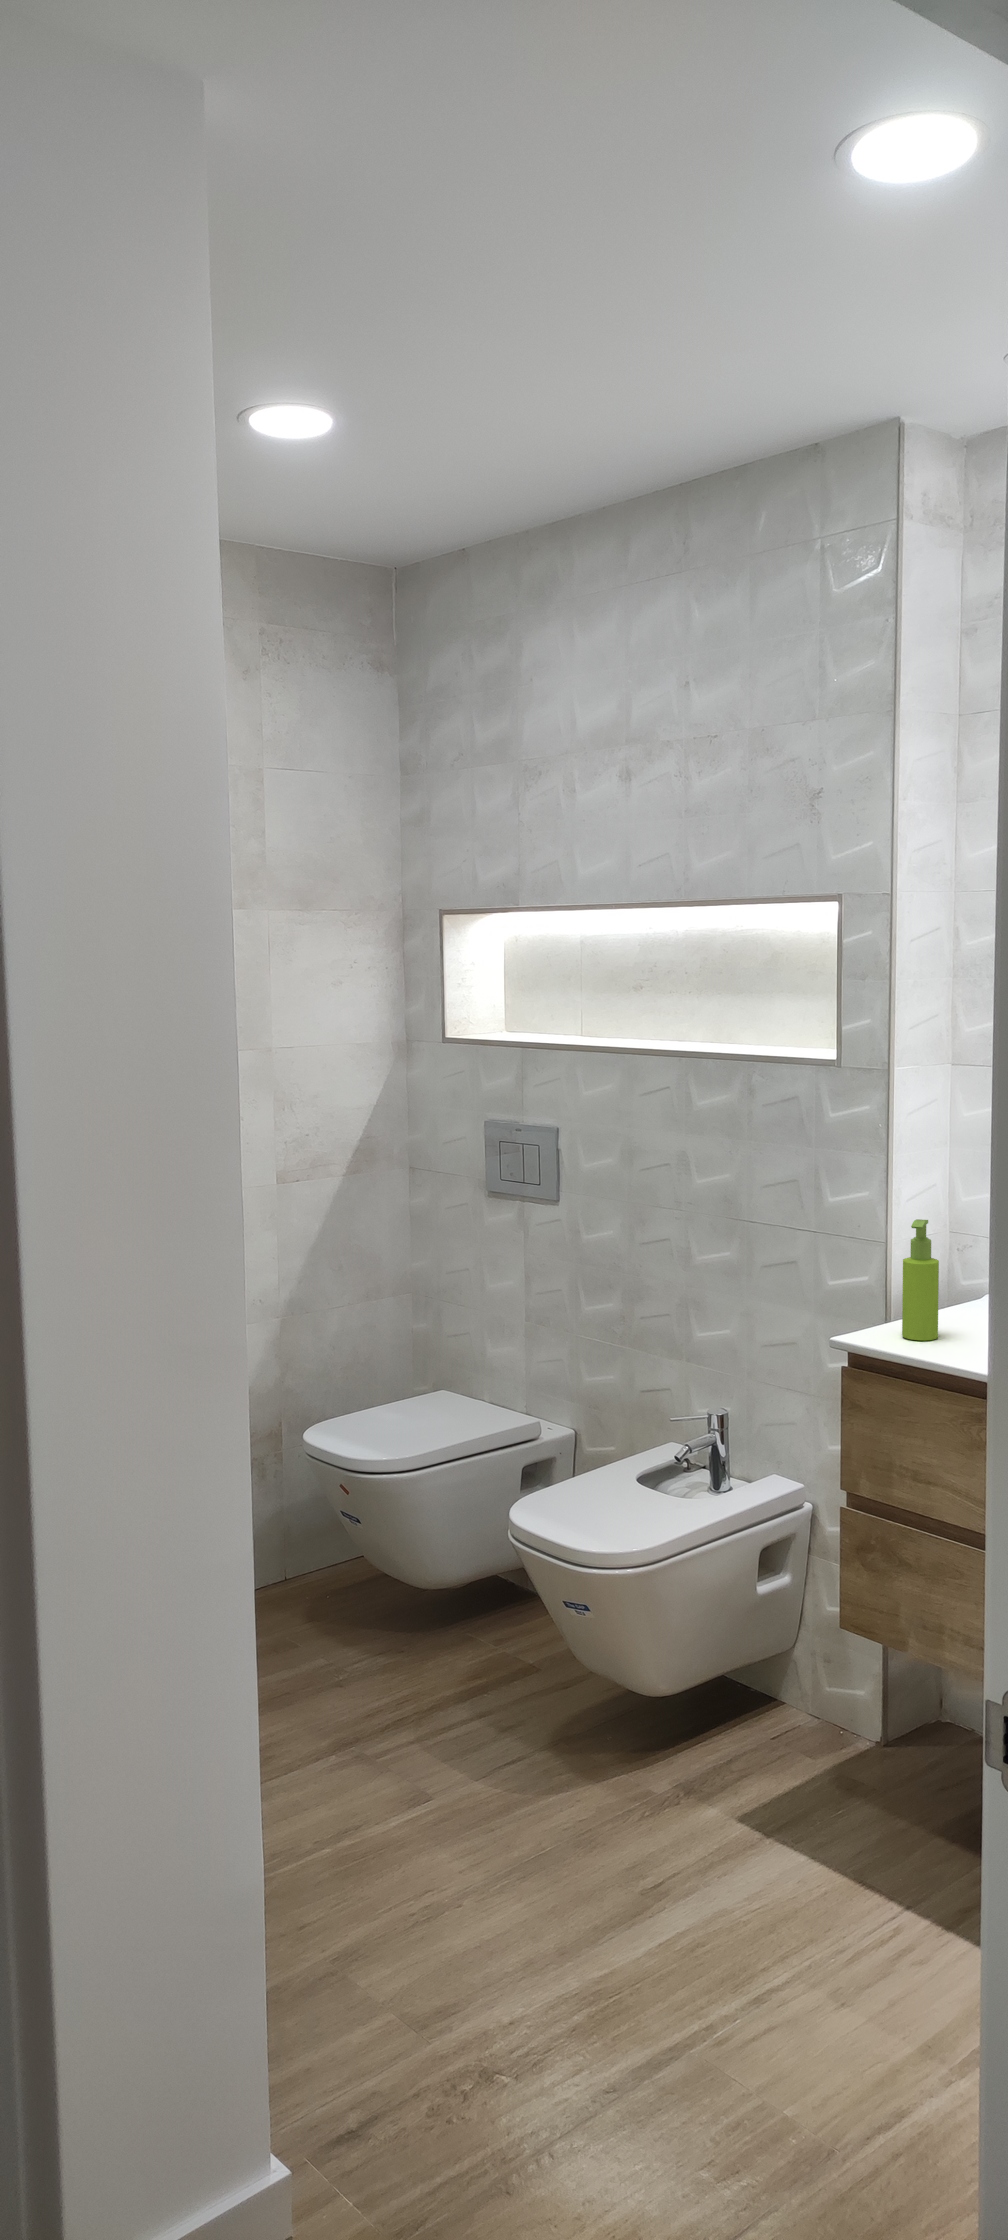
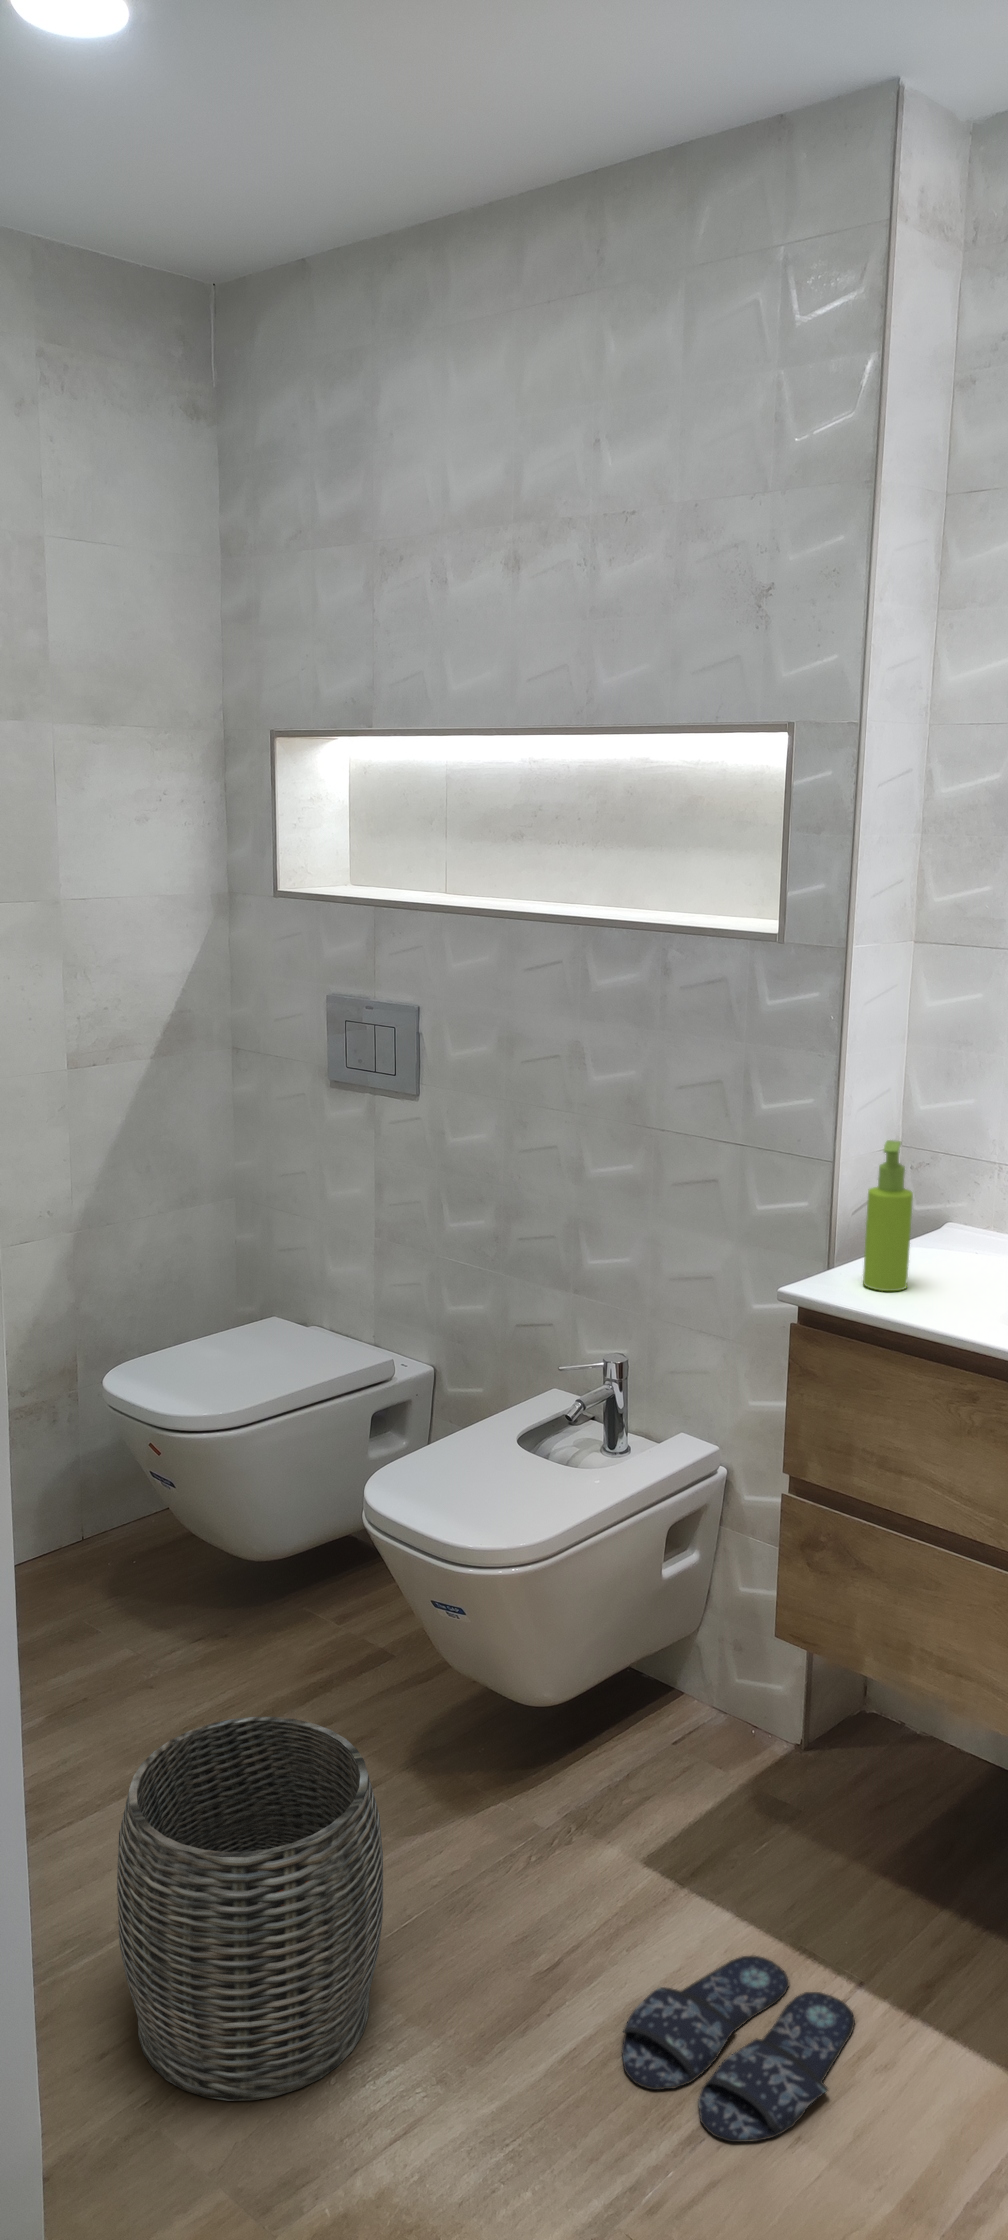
woven basket: none [314,1673,518,1962] -> present [117,1717,383,2101]
slippers: none [708,1884,900,2005] -> present [622,1956,855,2142]

